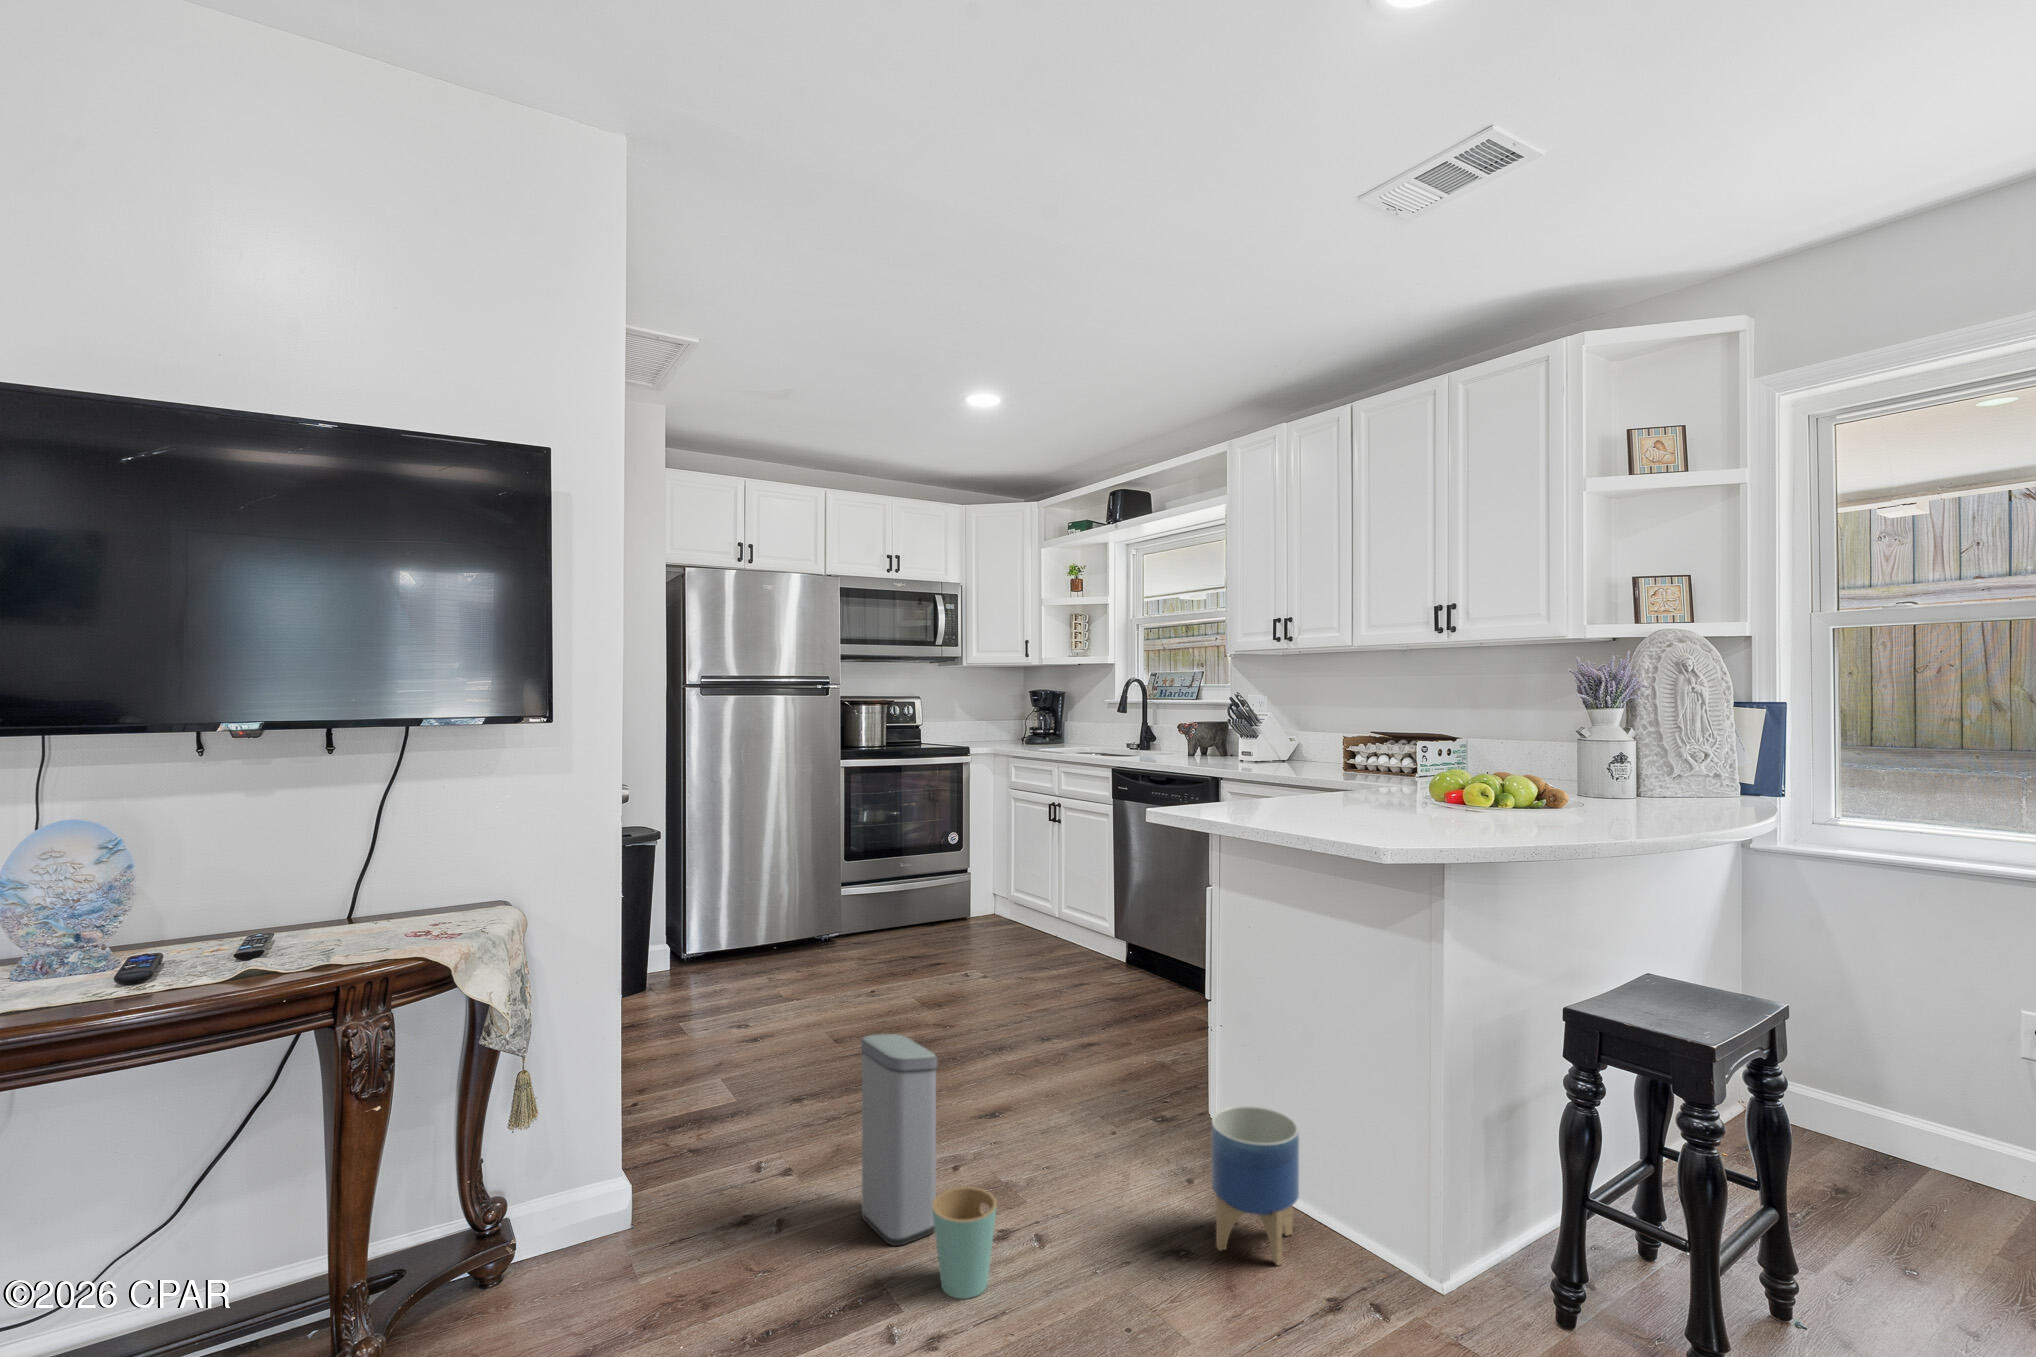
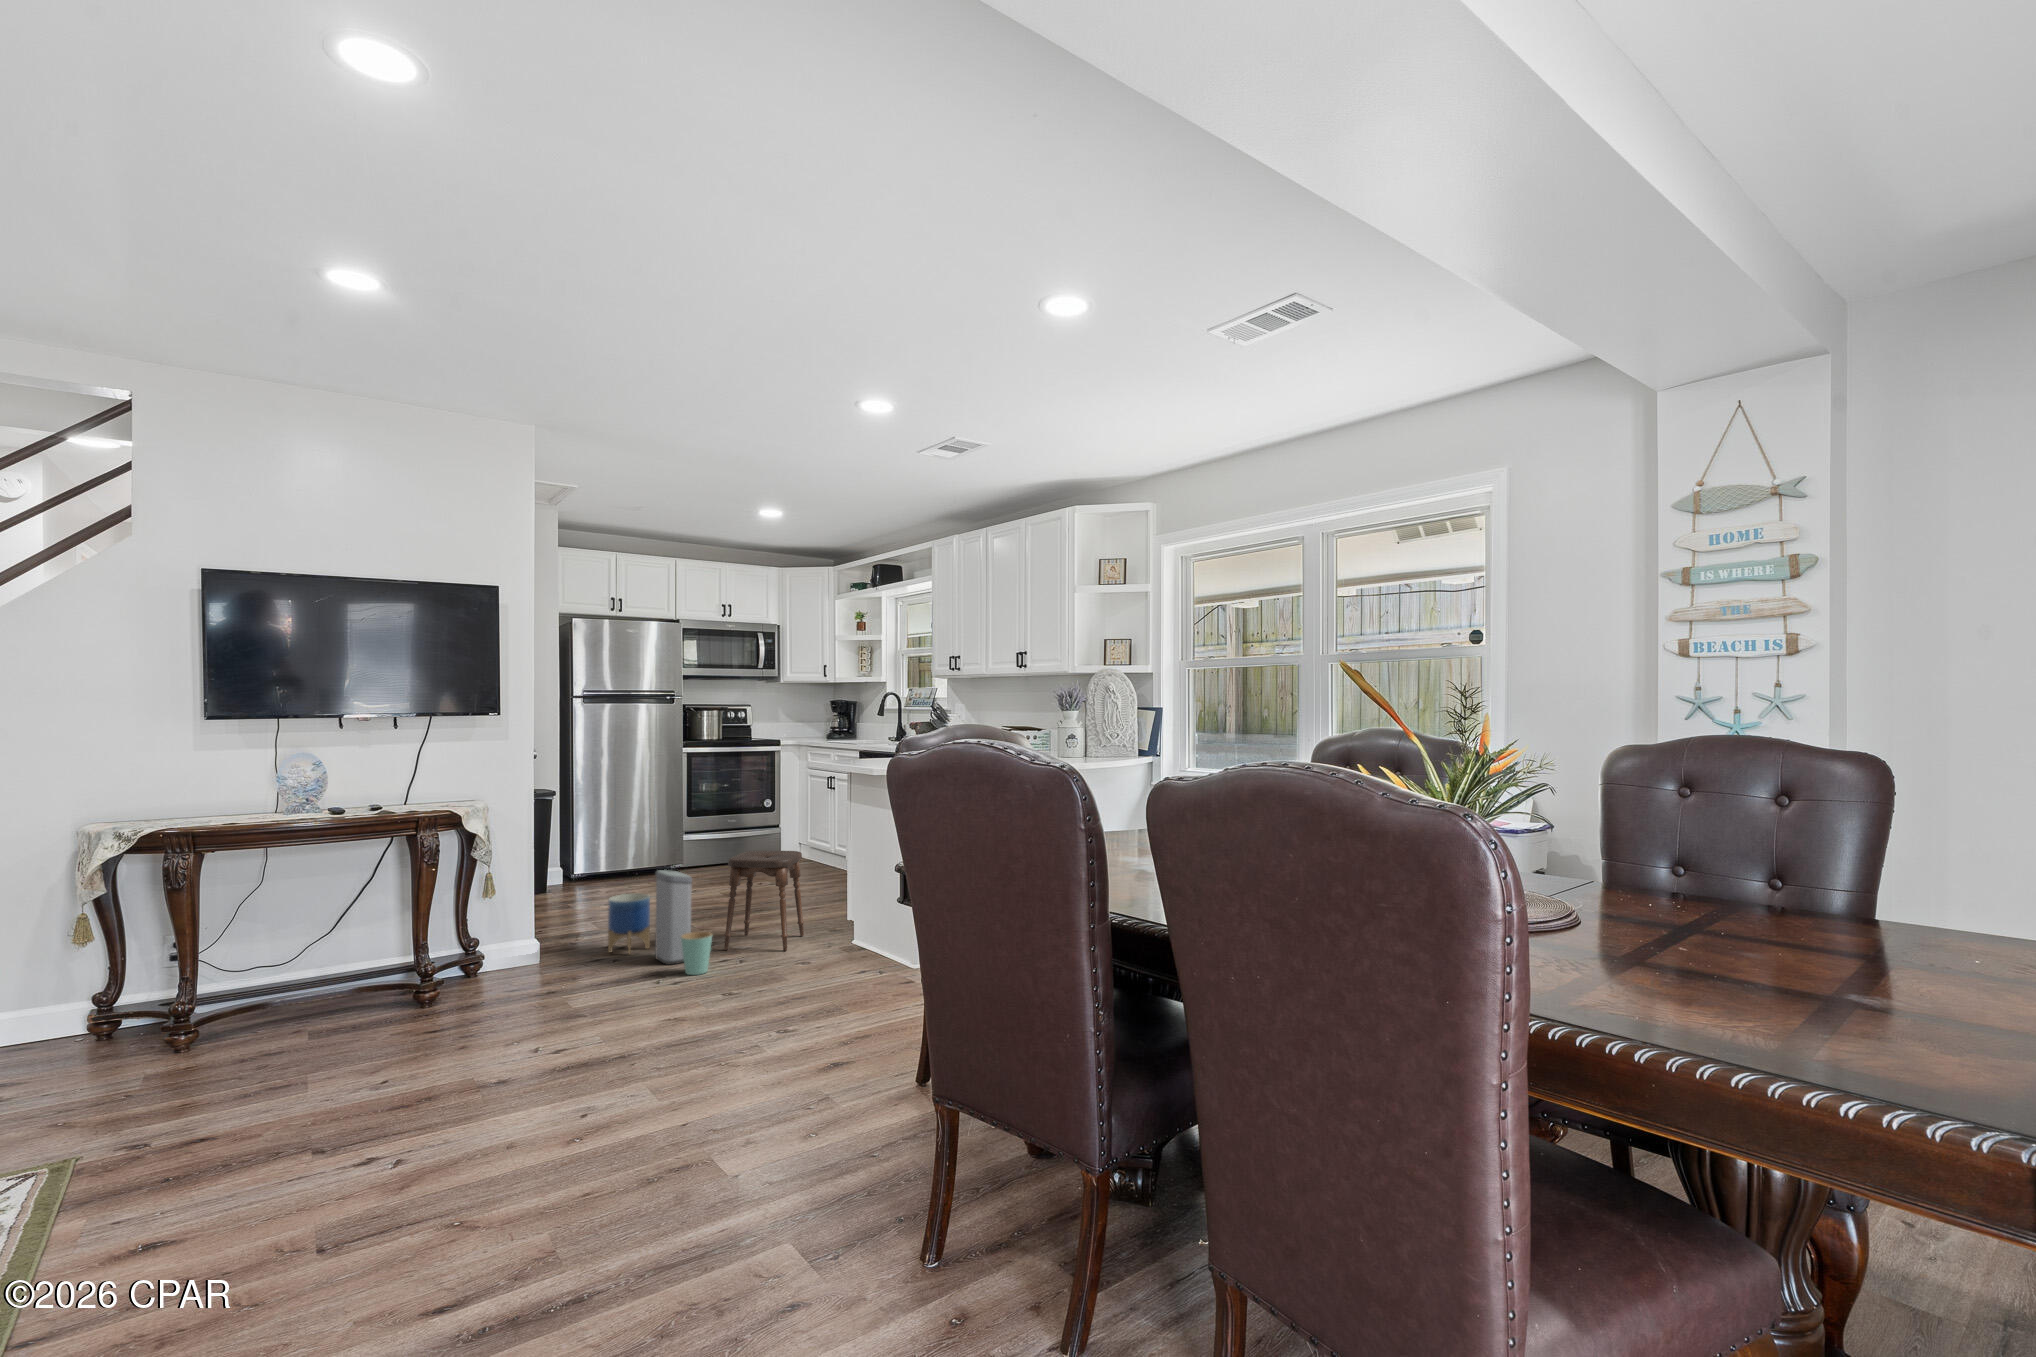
stool: none [988,974,1119,1197] -> present [724,851,804,951]
planter: present [1212,1106,1299,1265] -> present [608,894,650,955]

